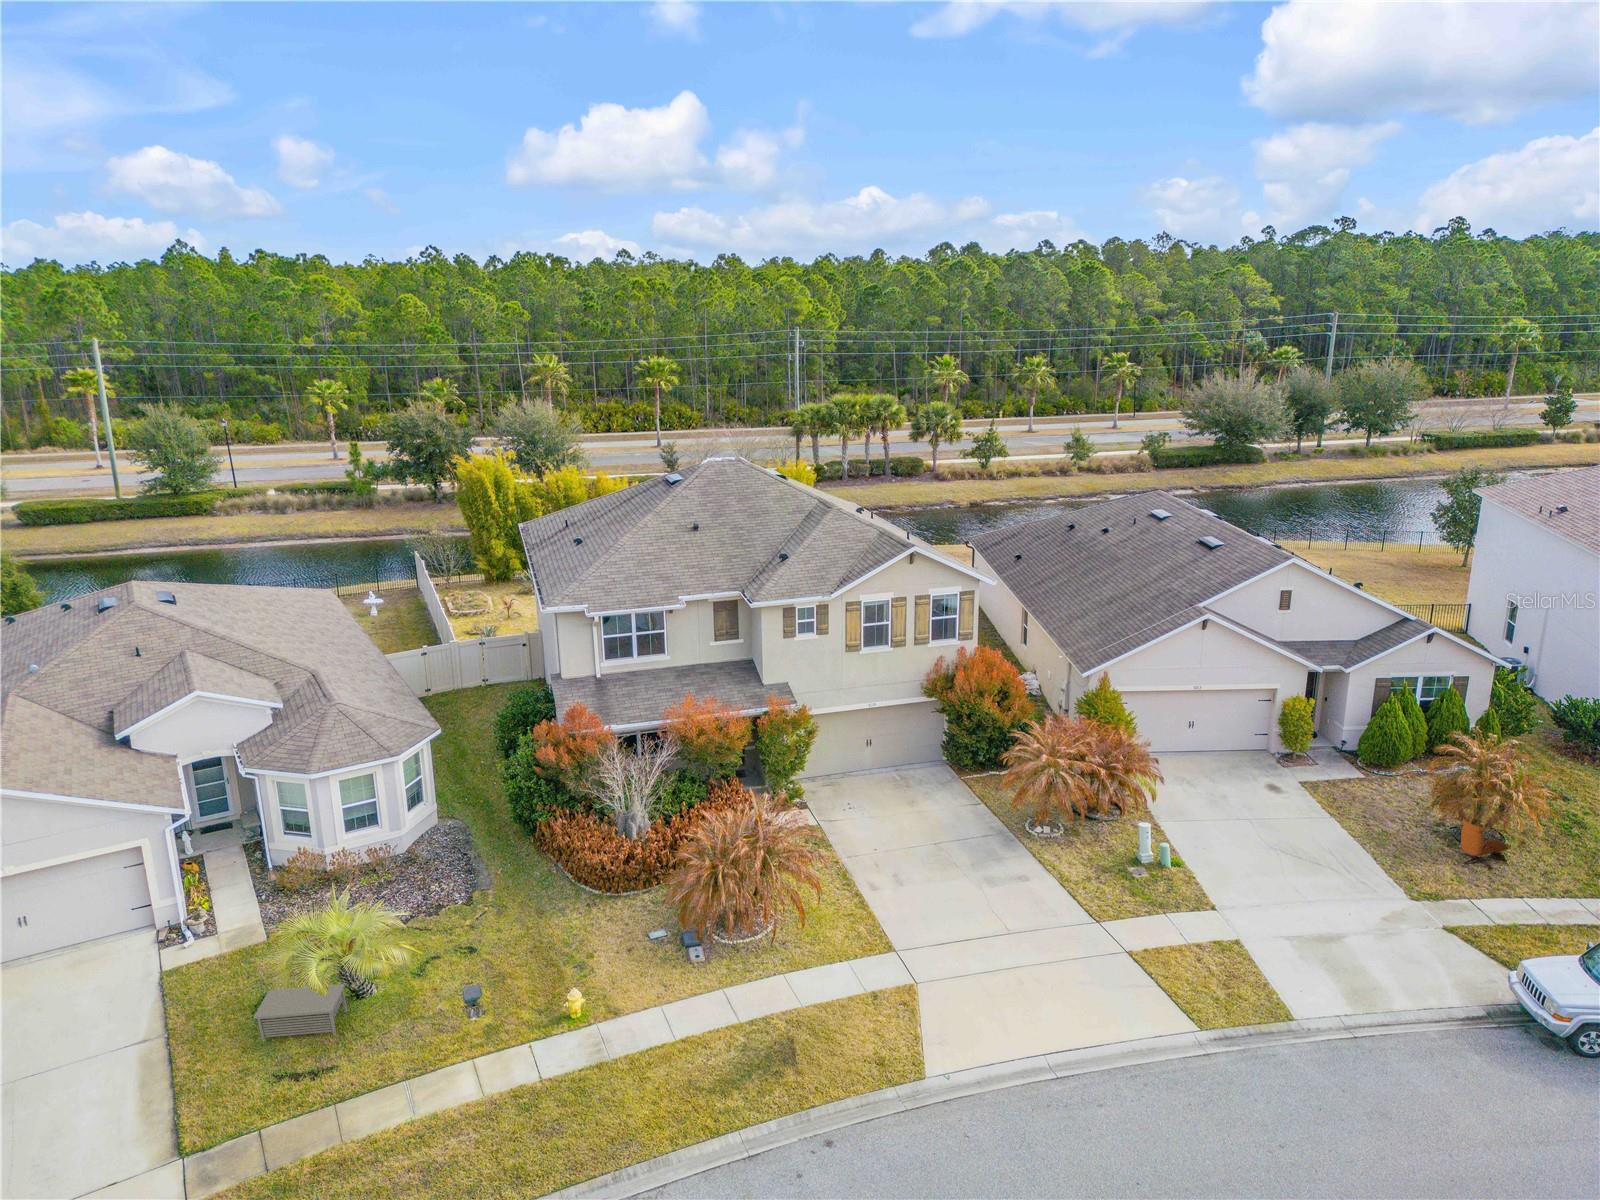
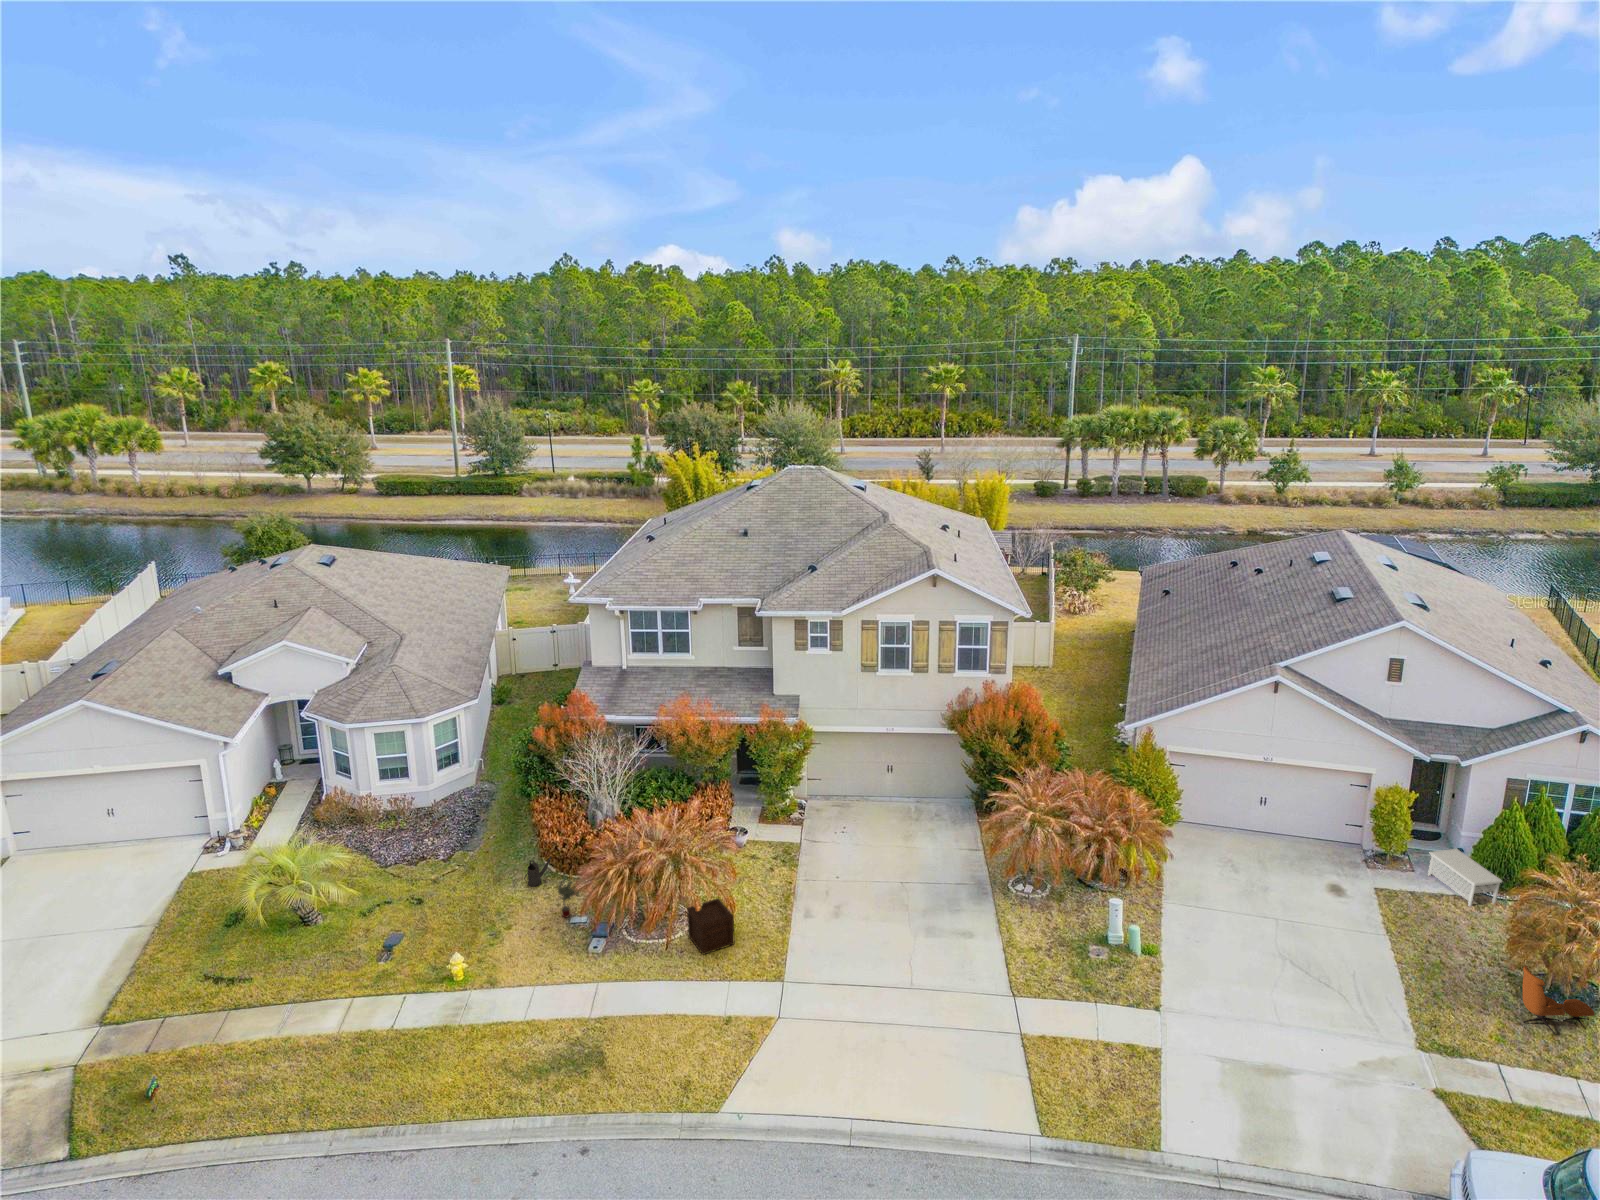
watering can: none [587,871,609,906] -> present [524,857,552,887]
wooden crate: none [783,881,832,939] -> present [687,898,735,955]
potted tree: none [636,888,665,930] -> present [557,878,580,917]
storage bench: present [253,984,347,1042] -> present [1428,849,1502,906]

